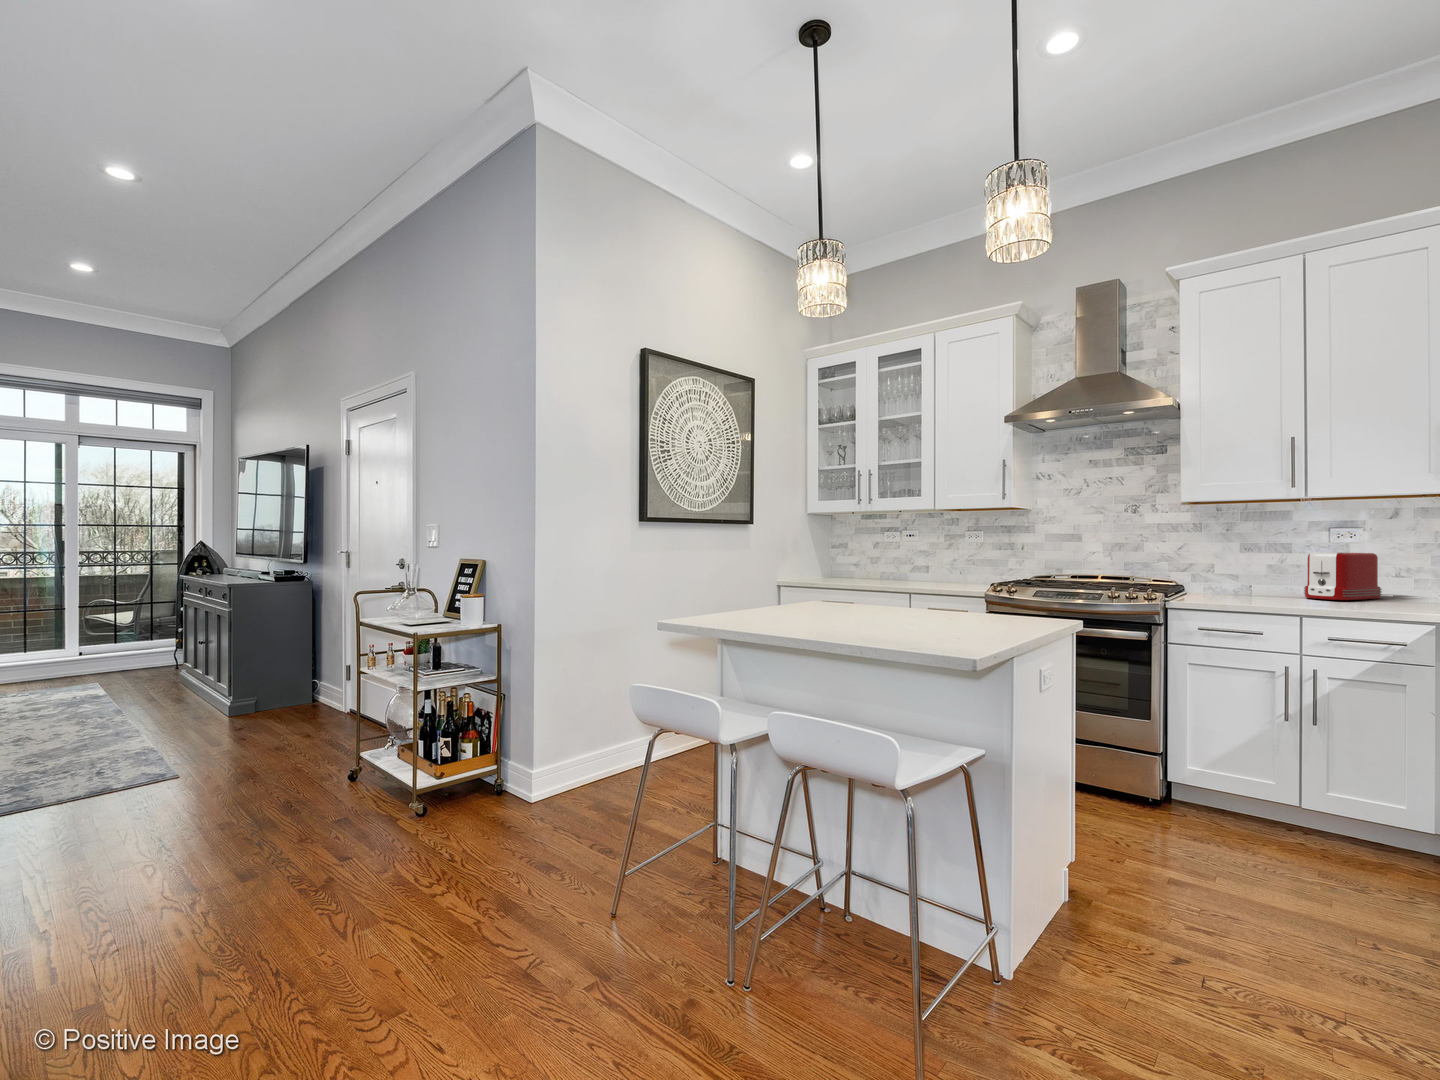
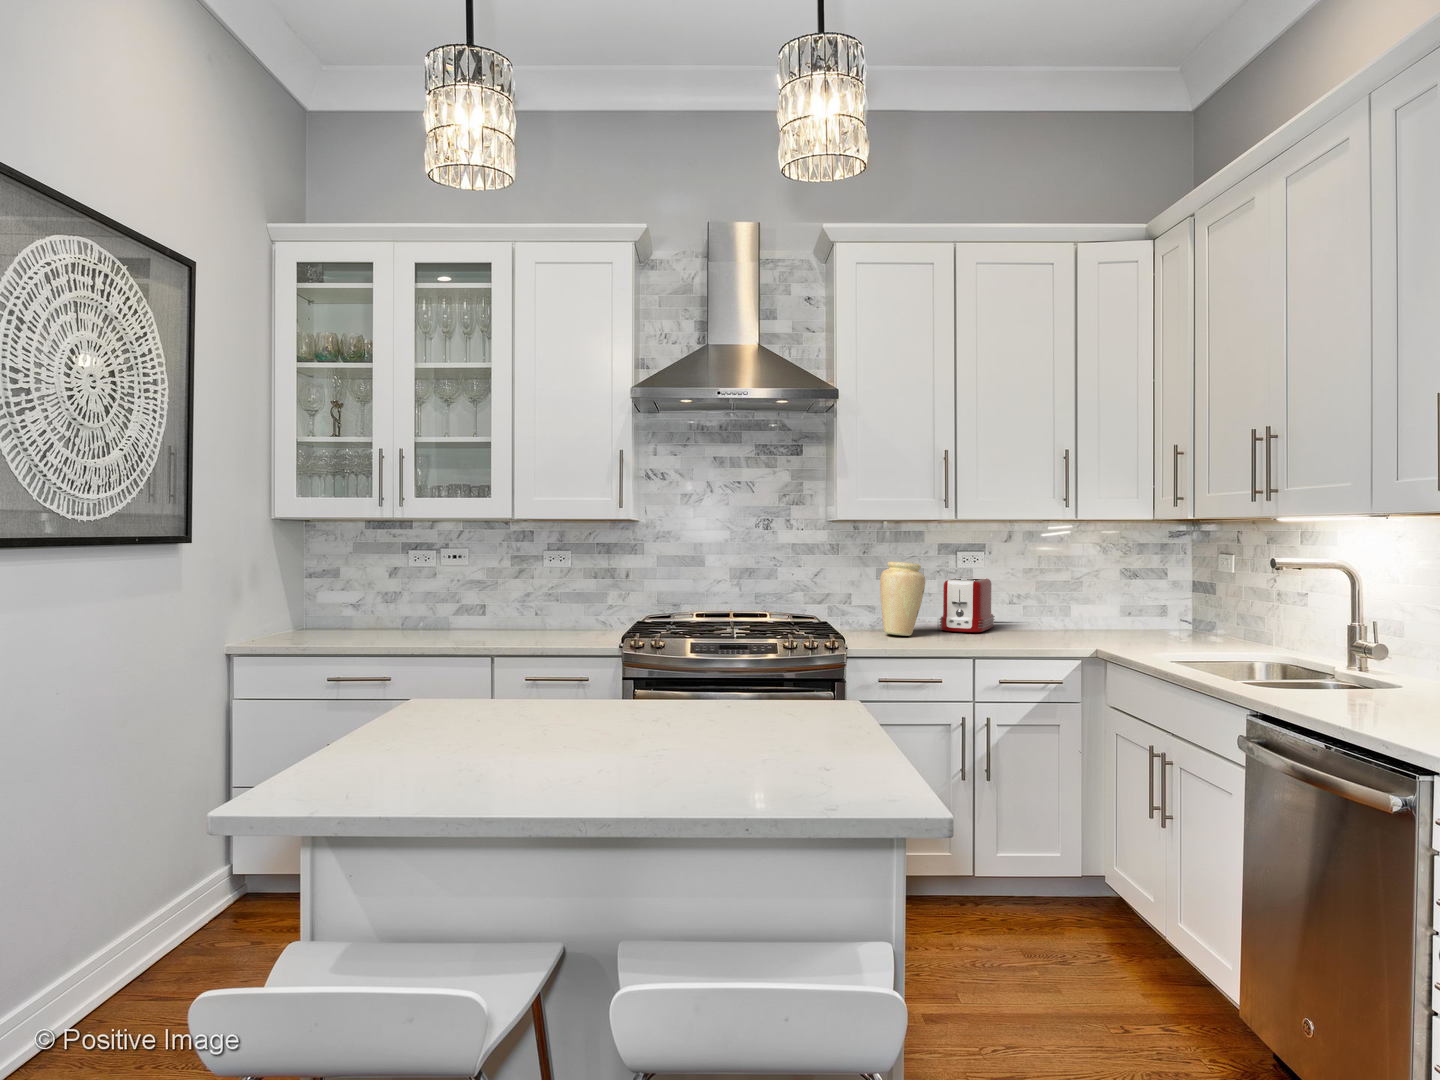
vase: none [1228,535,1275,599] -> present [880,561,926,636]

